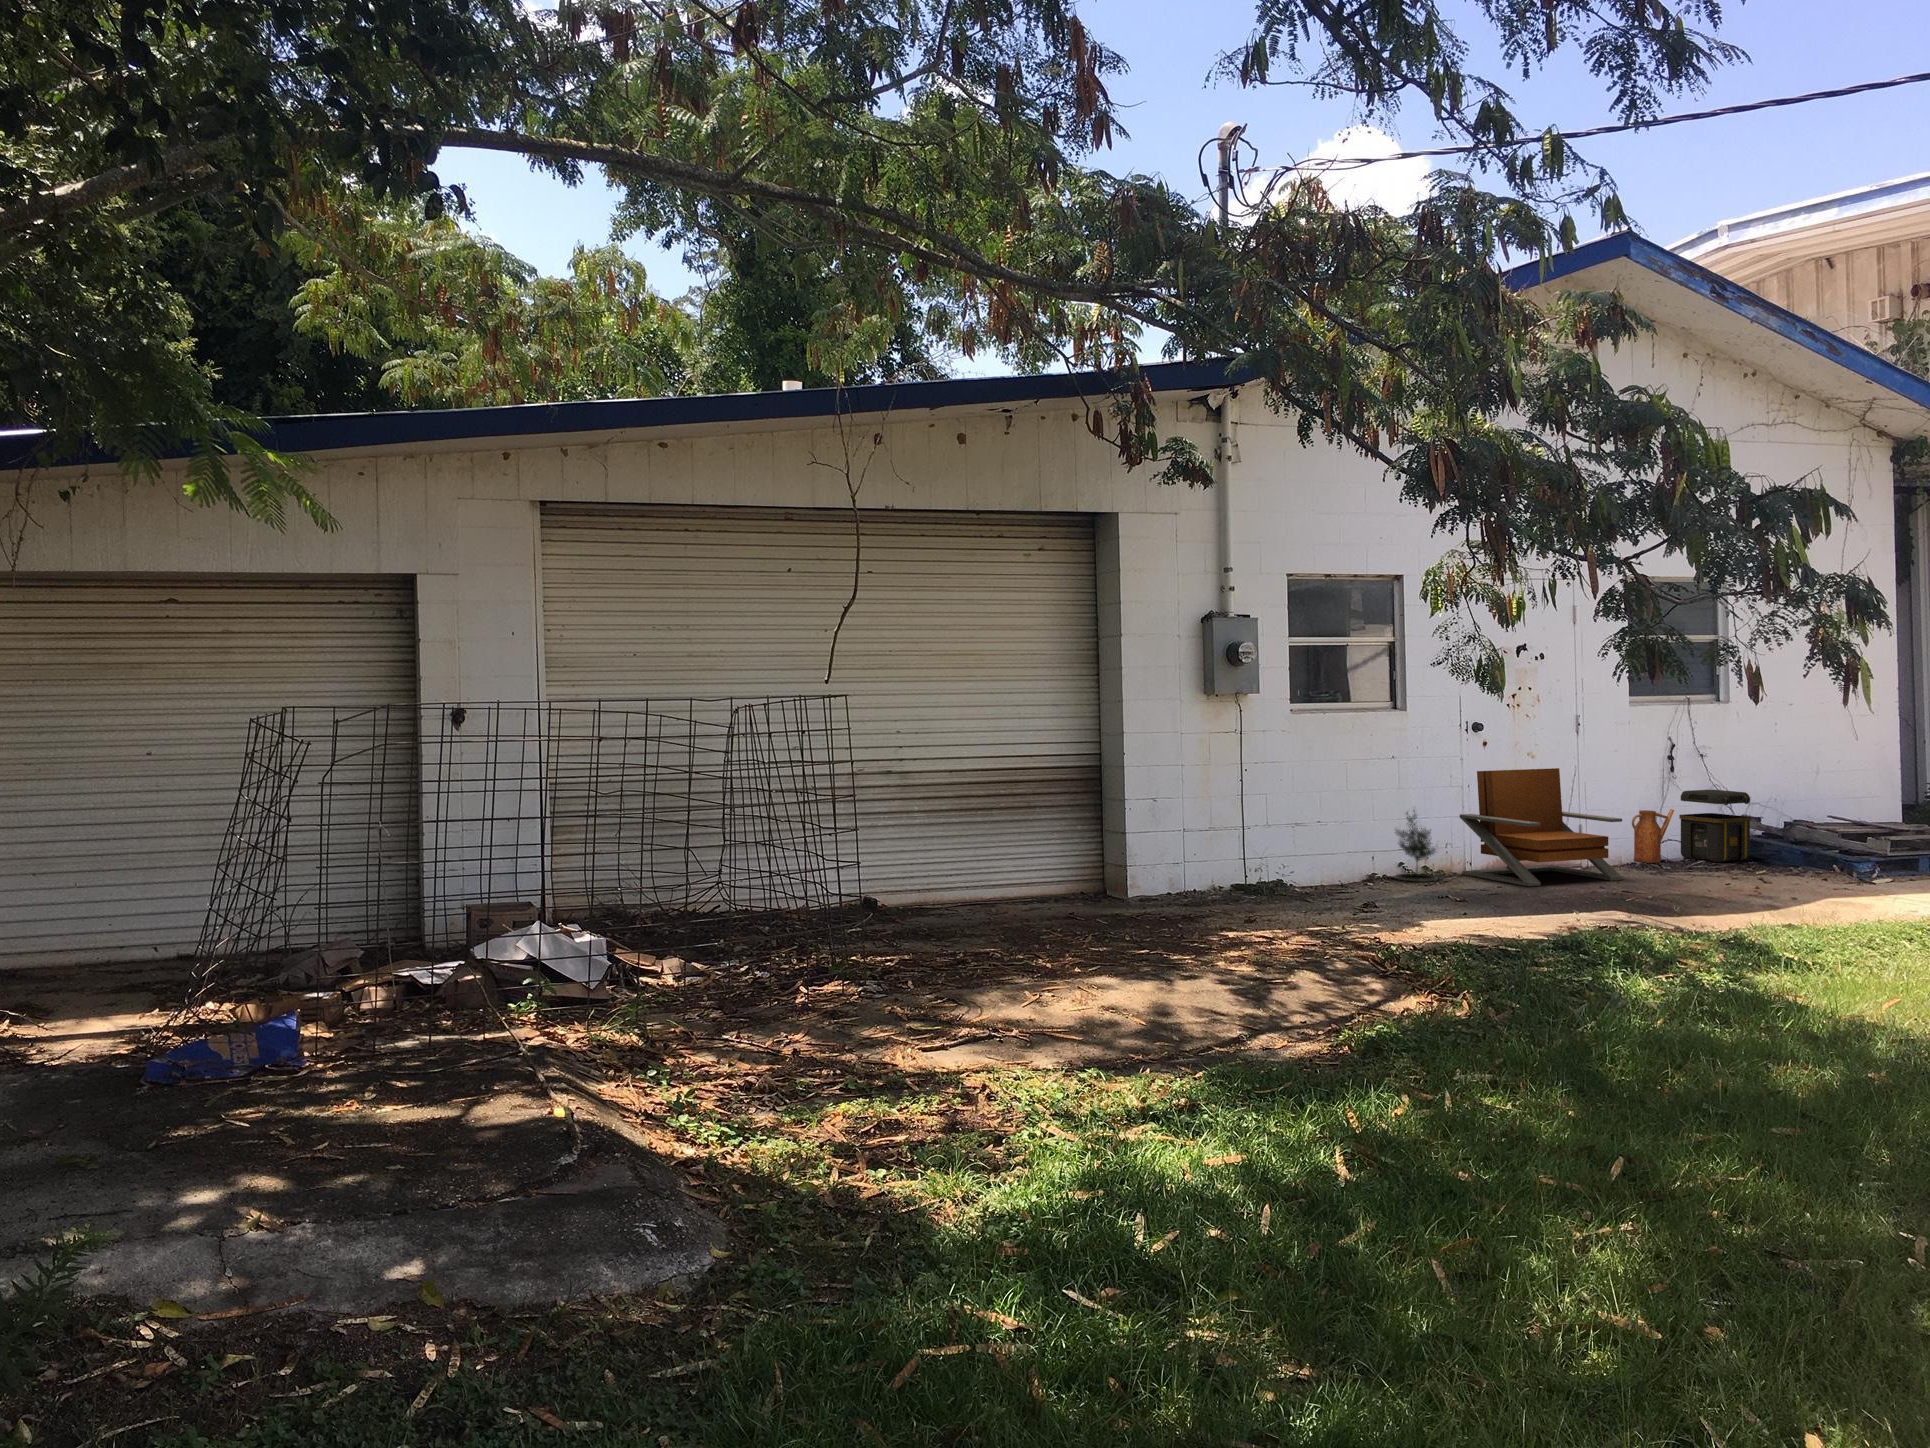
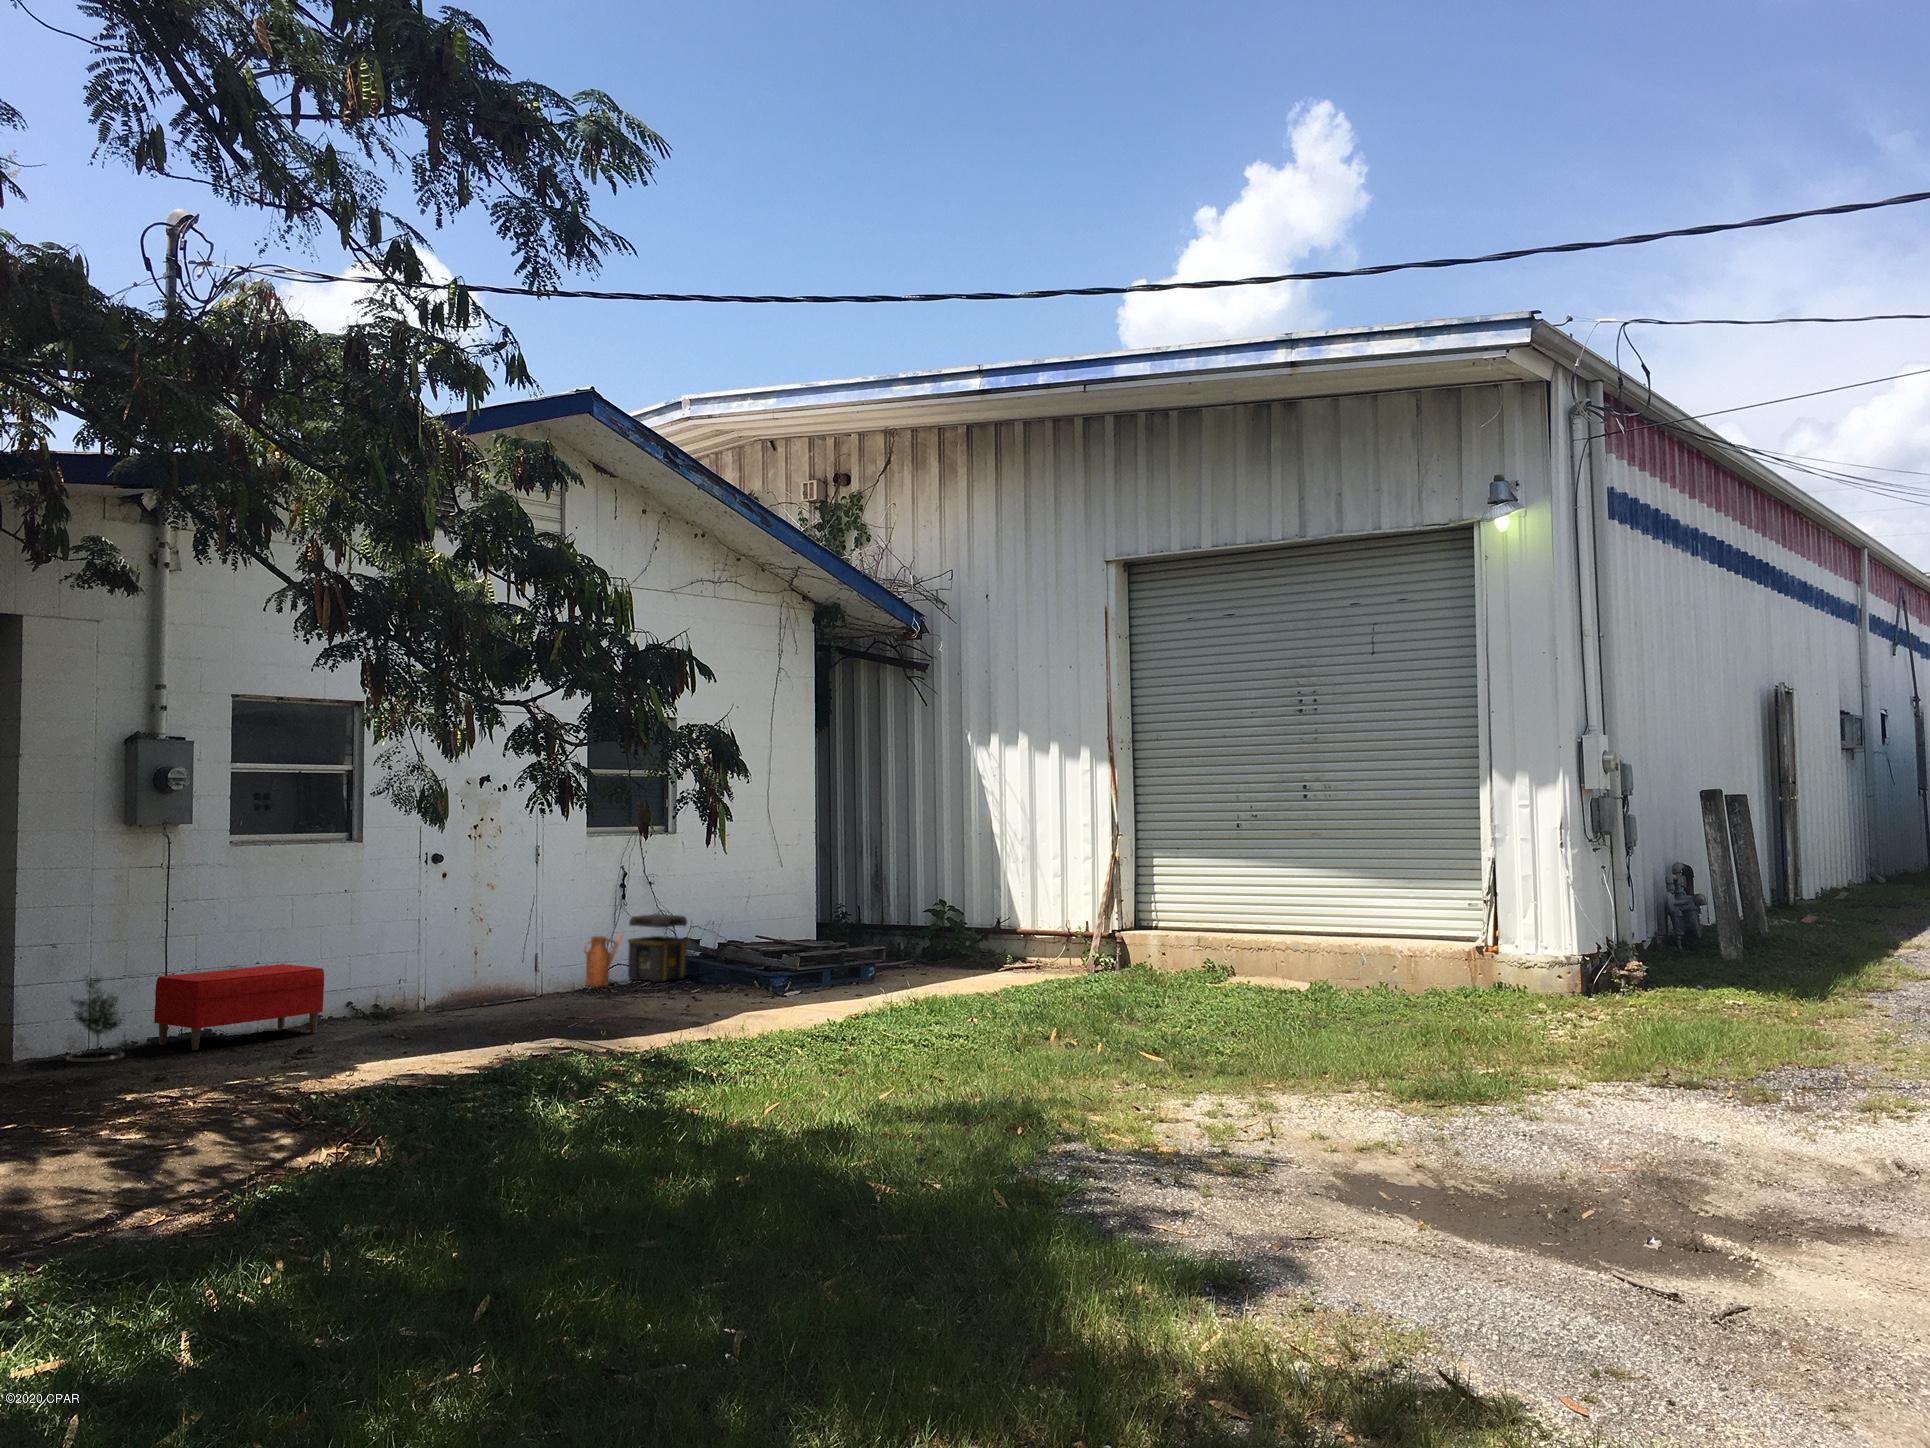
lounge chair: present [1460,768,1622,886] -> none [414,899,571,1019]
potted tree: present [1395,810,1437,882] -> present [66,975,124,1062]
bench: none [1239,823,1381,895] -> present [154,964,324,1050]

